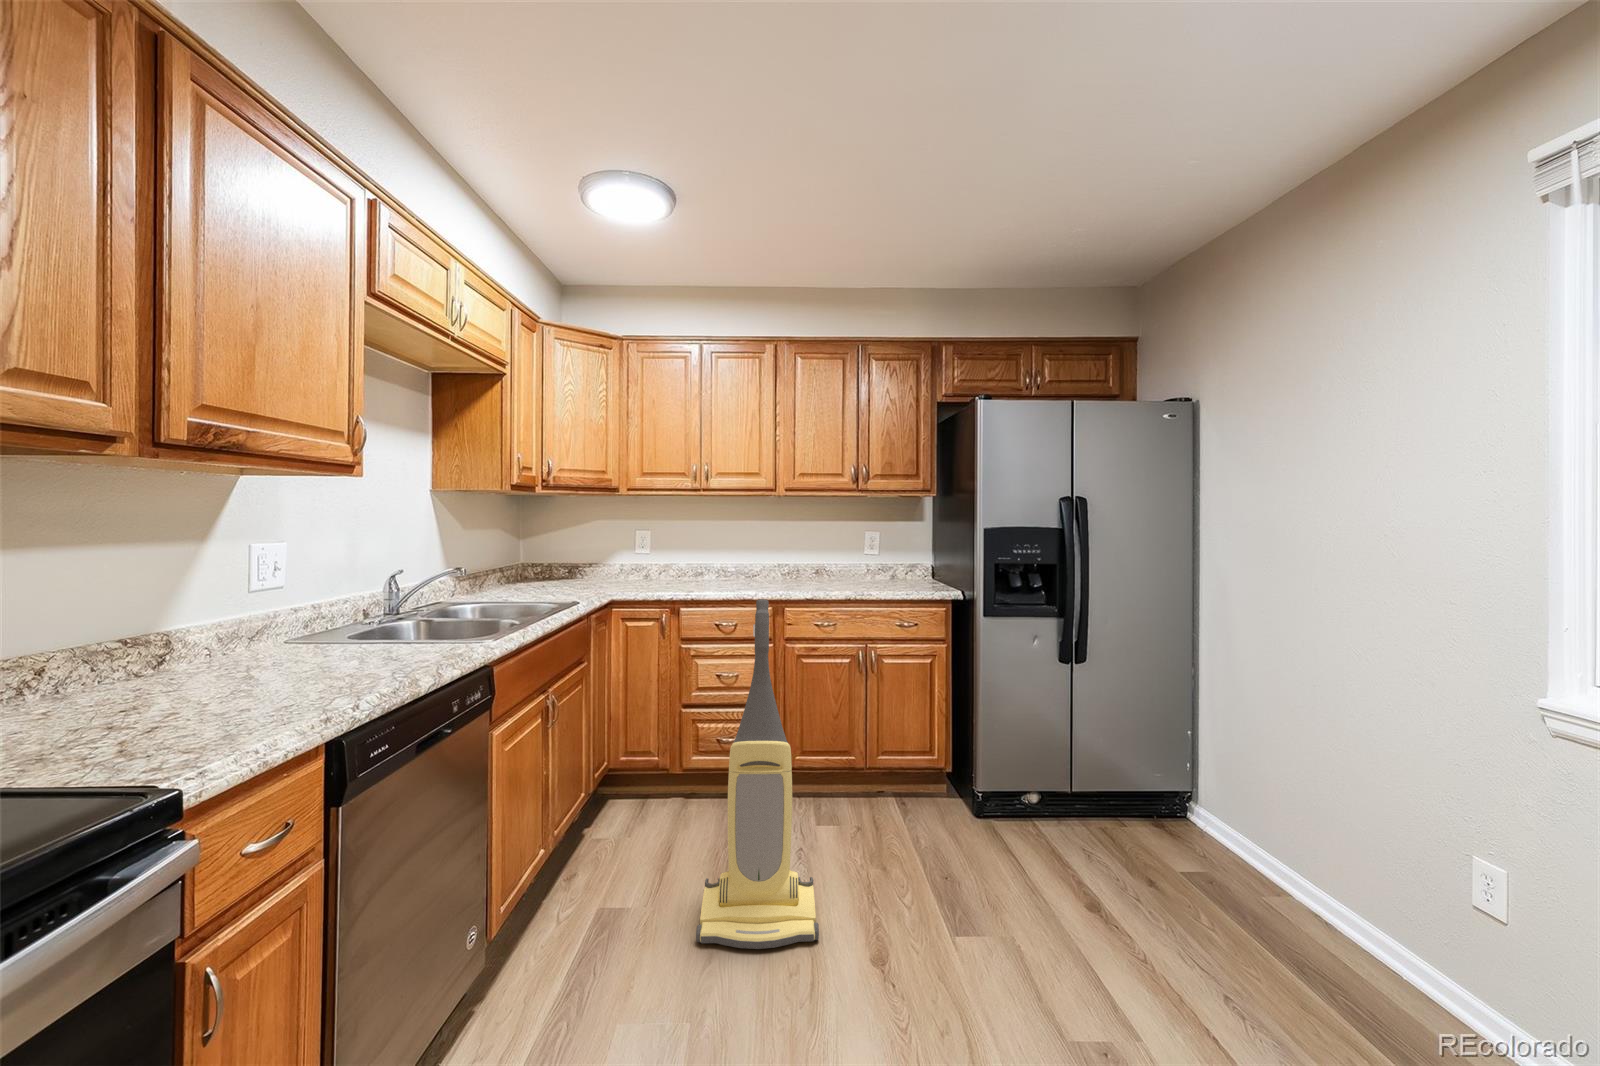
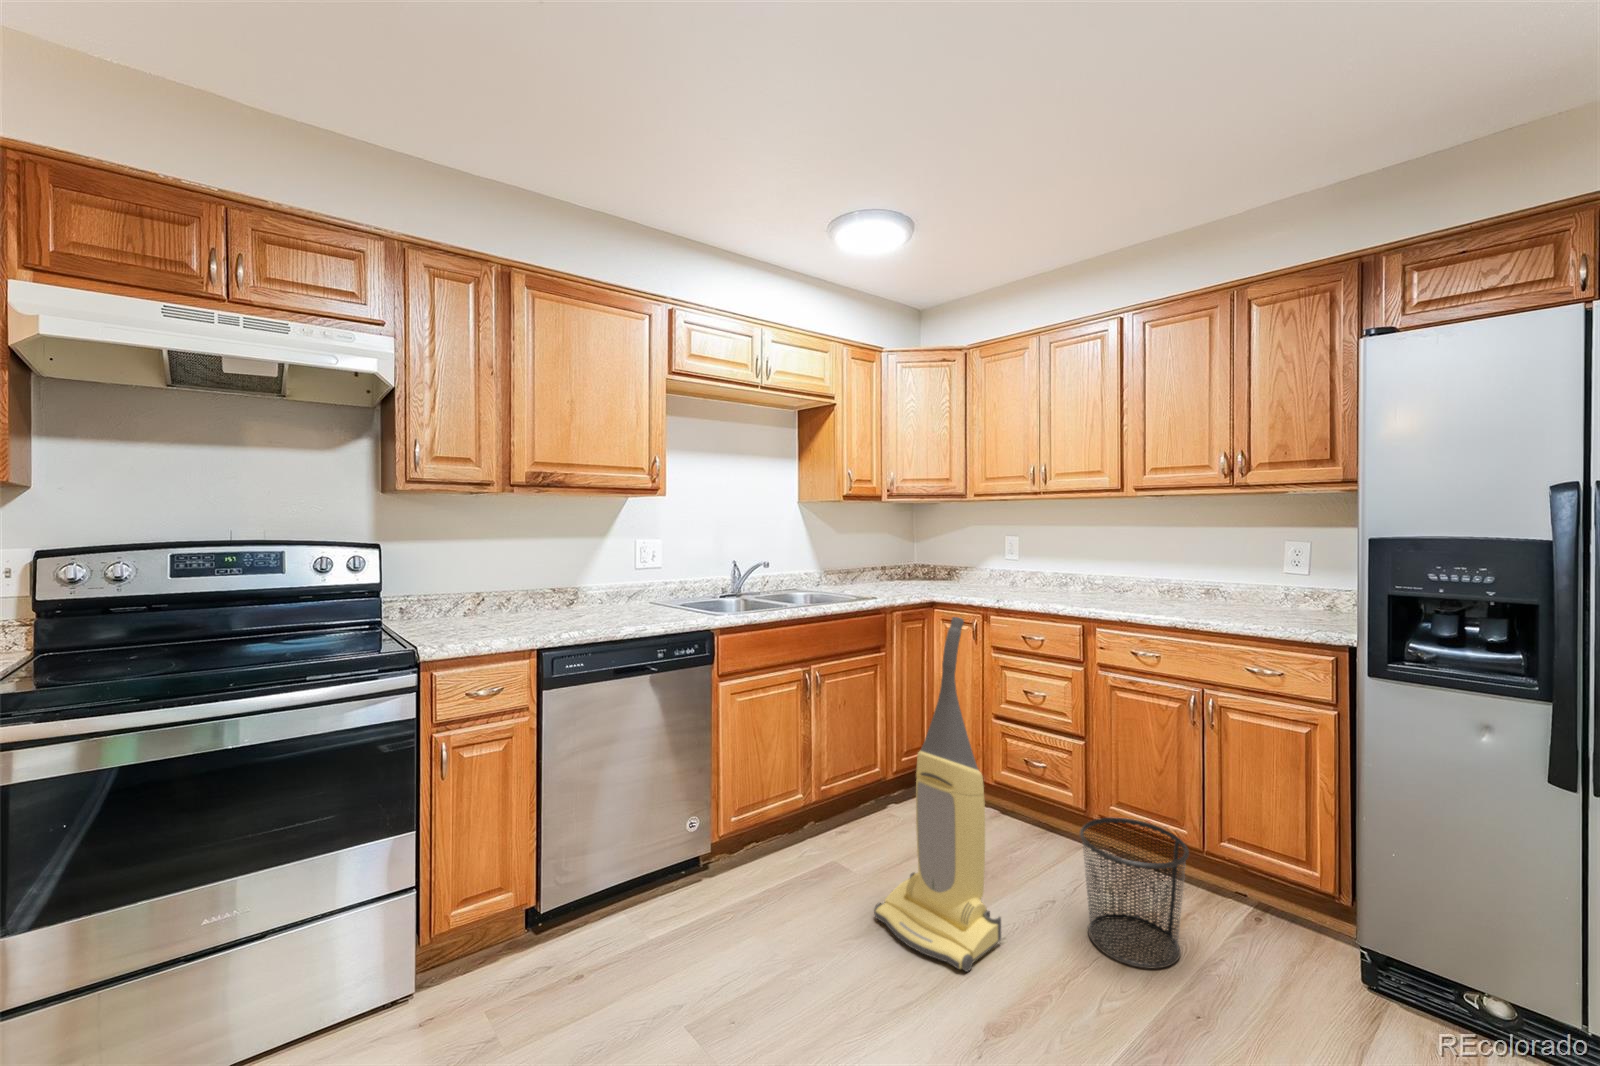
waste bin: none [837,754,917,870] -> present [1080,818,1189,968]

